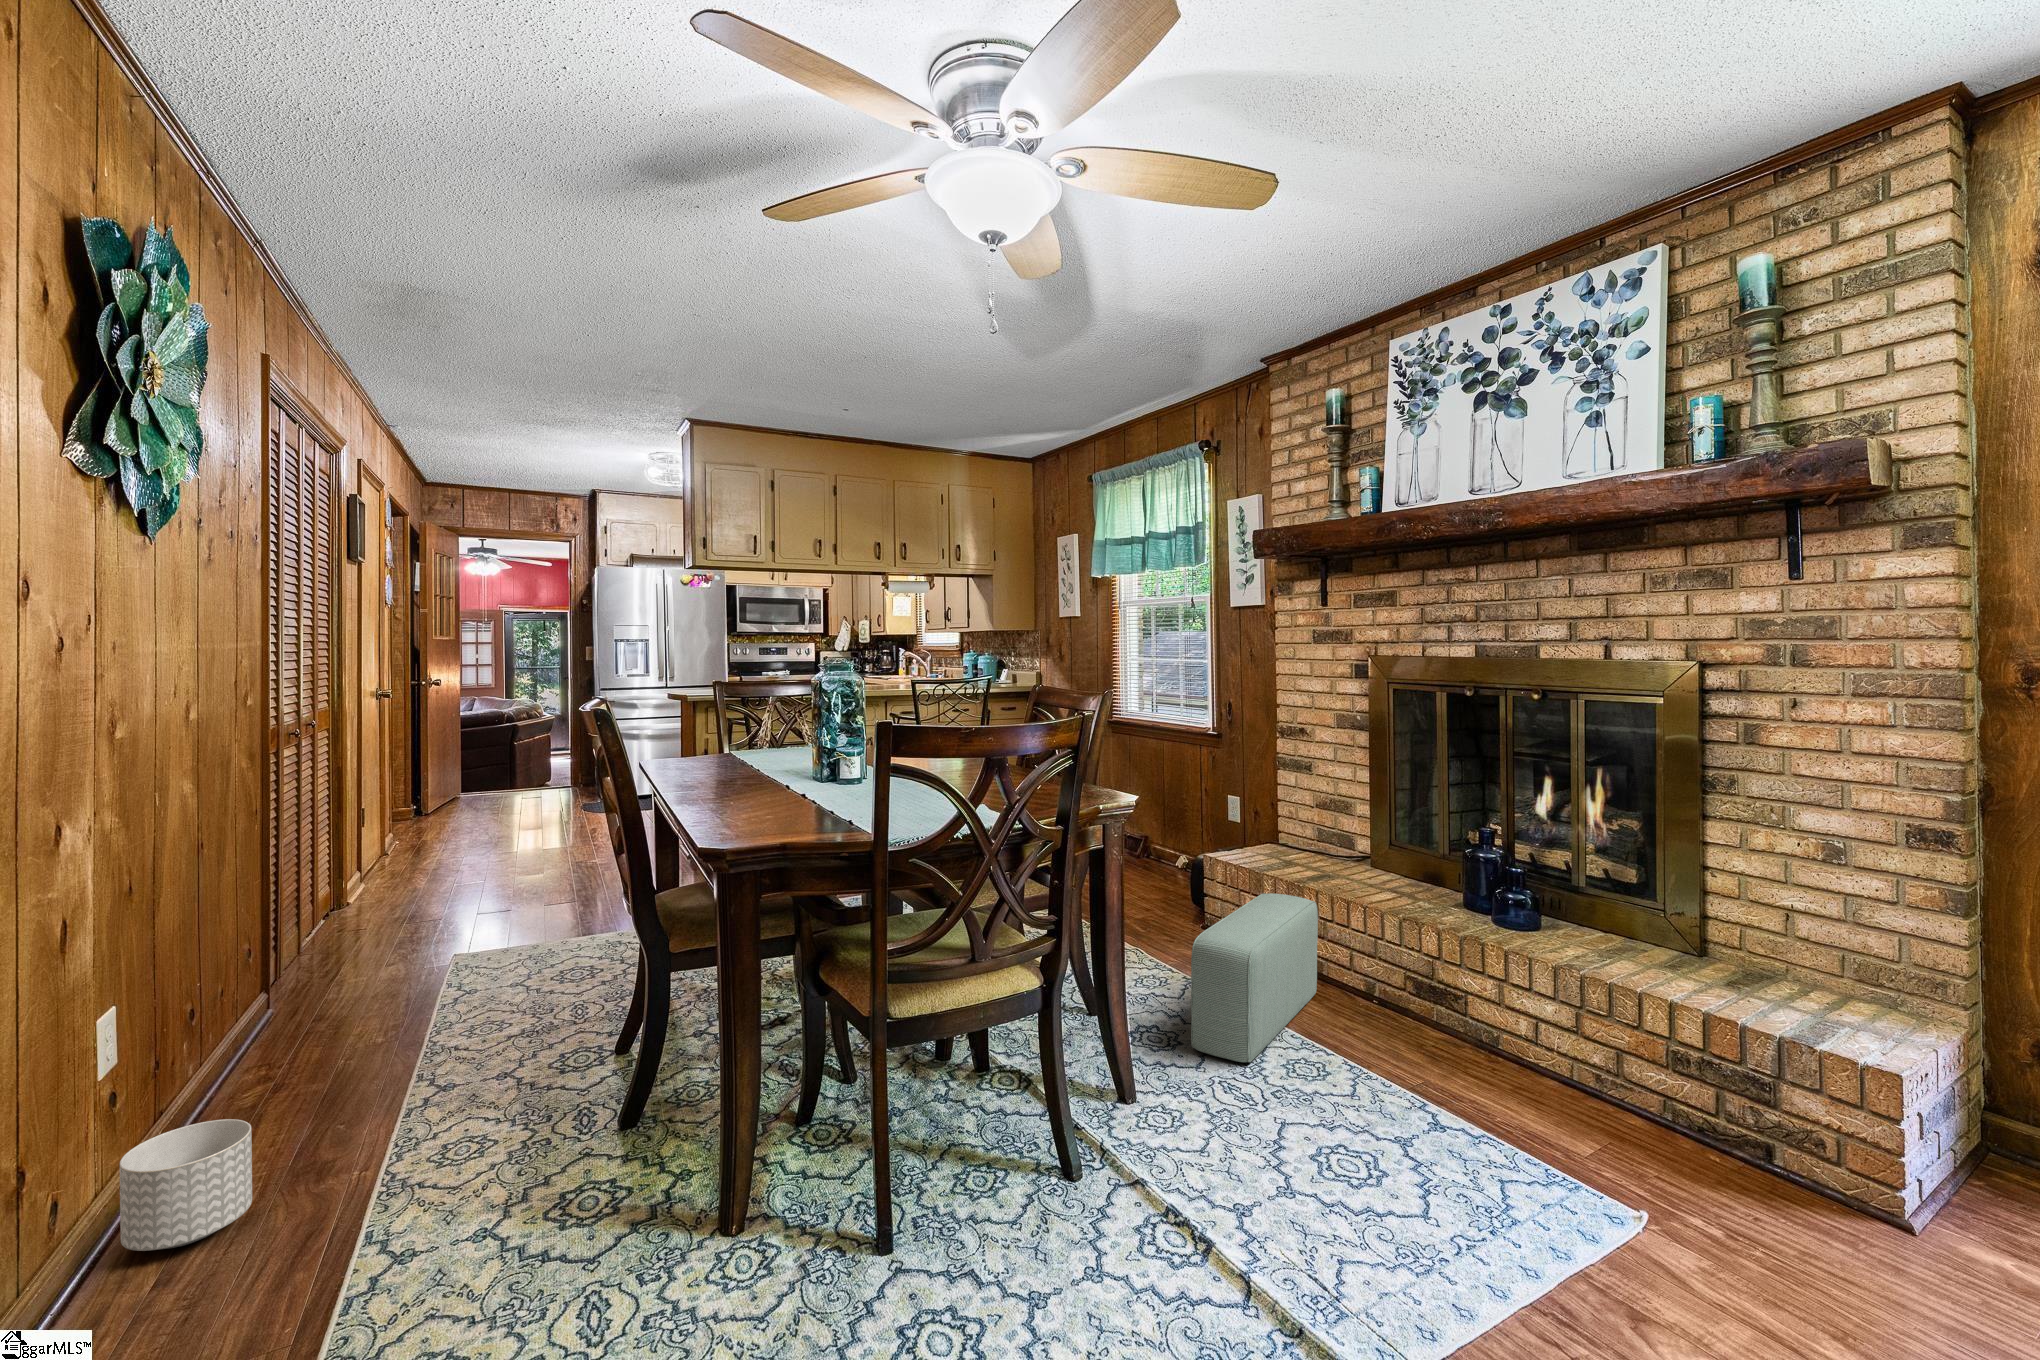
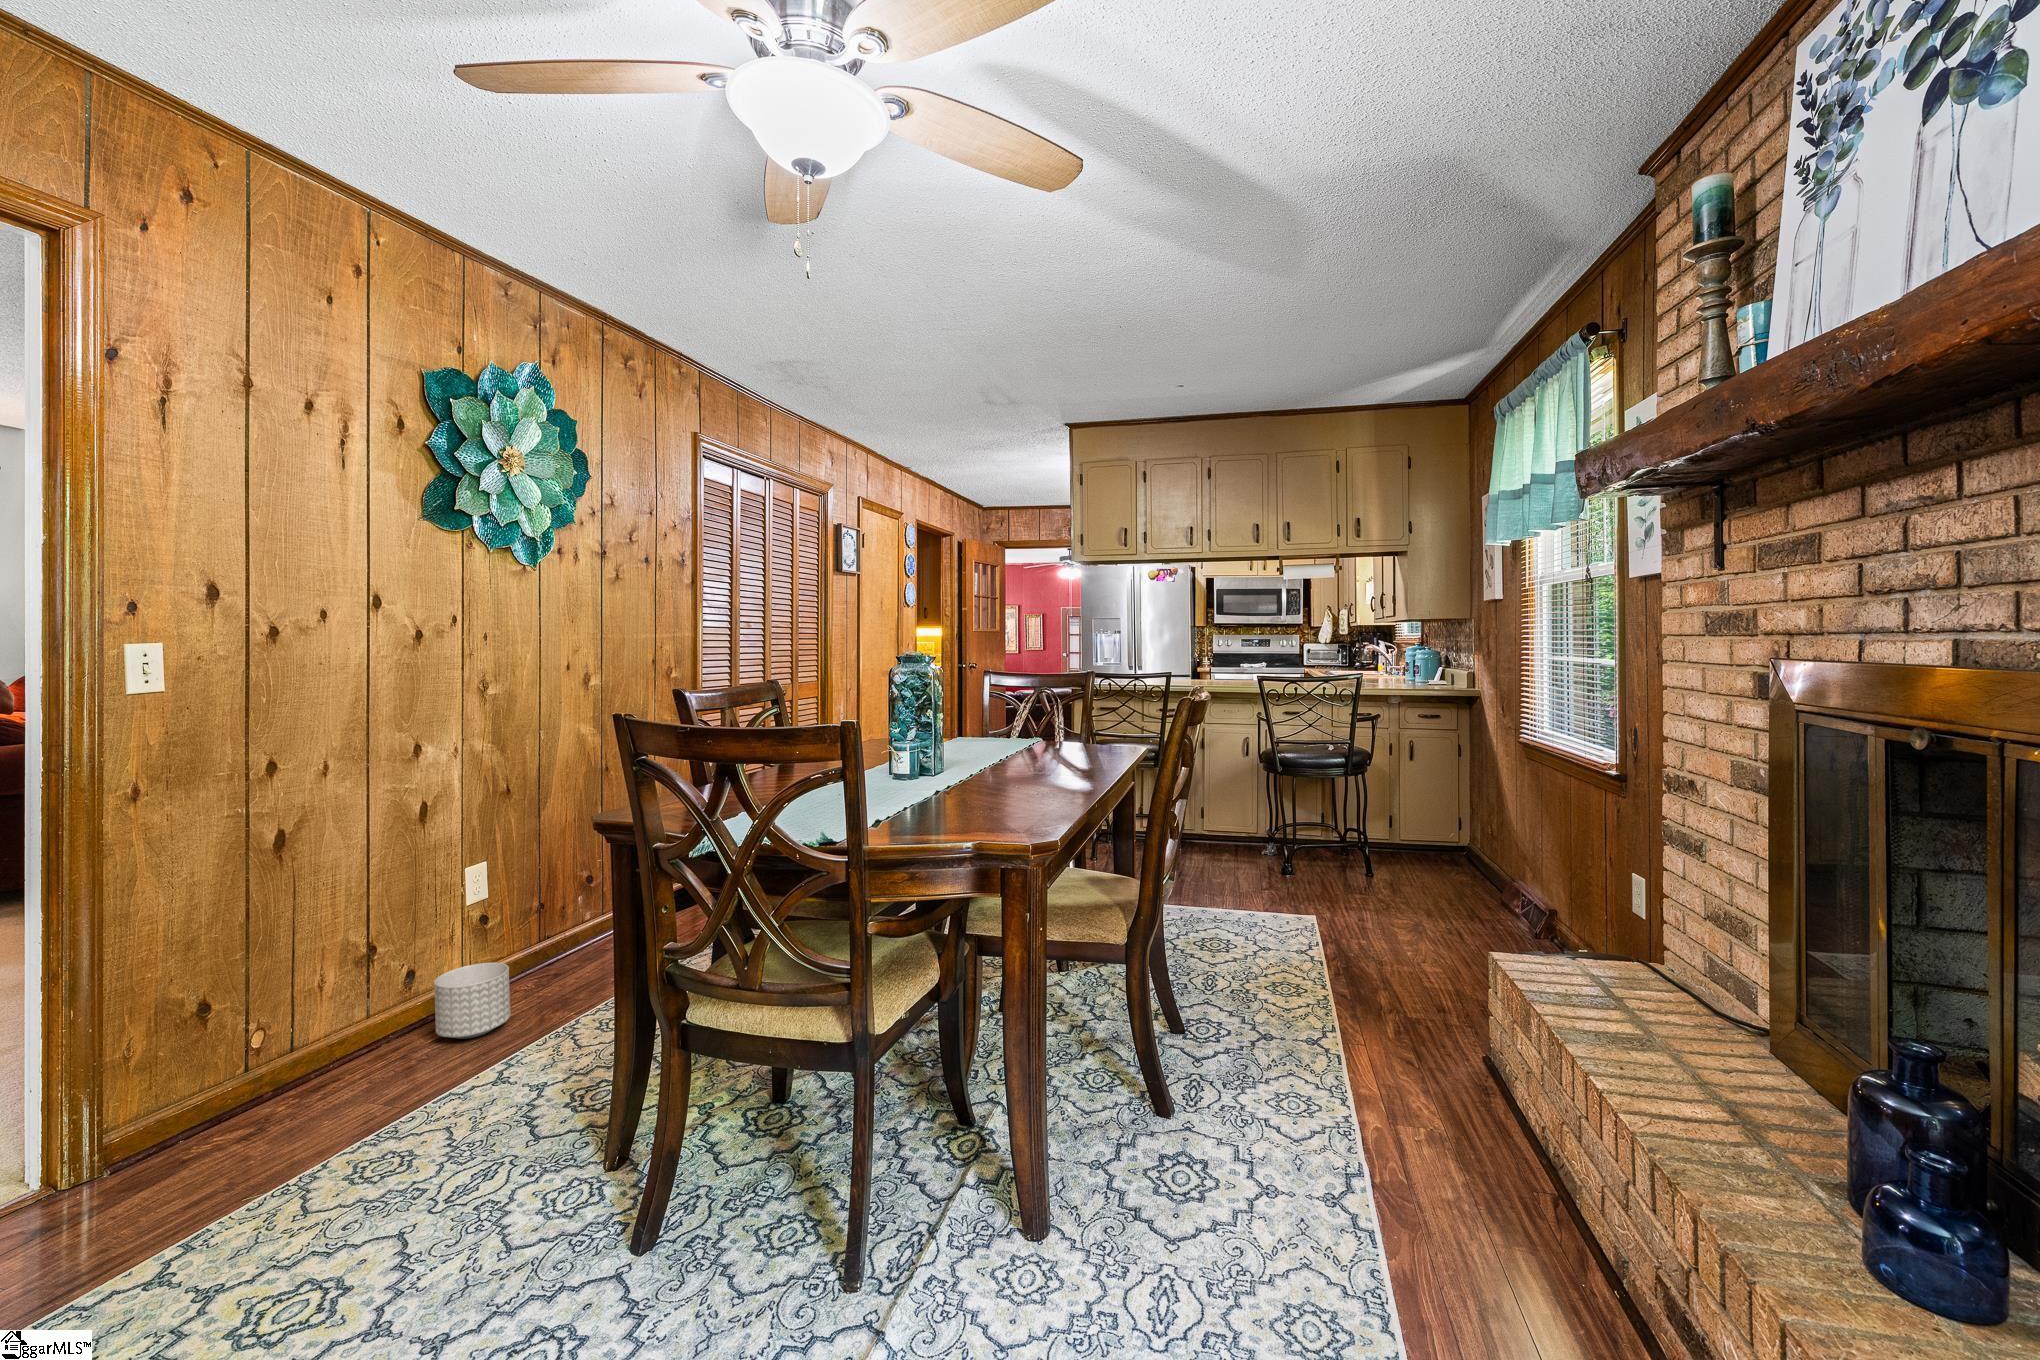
pouf: present [1191,893,1318,1062] -> none [1195,1033,1527,1281]

